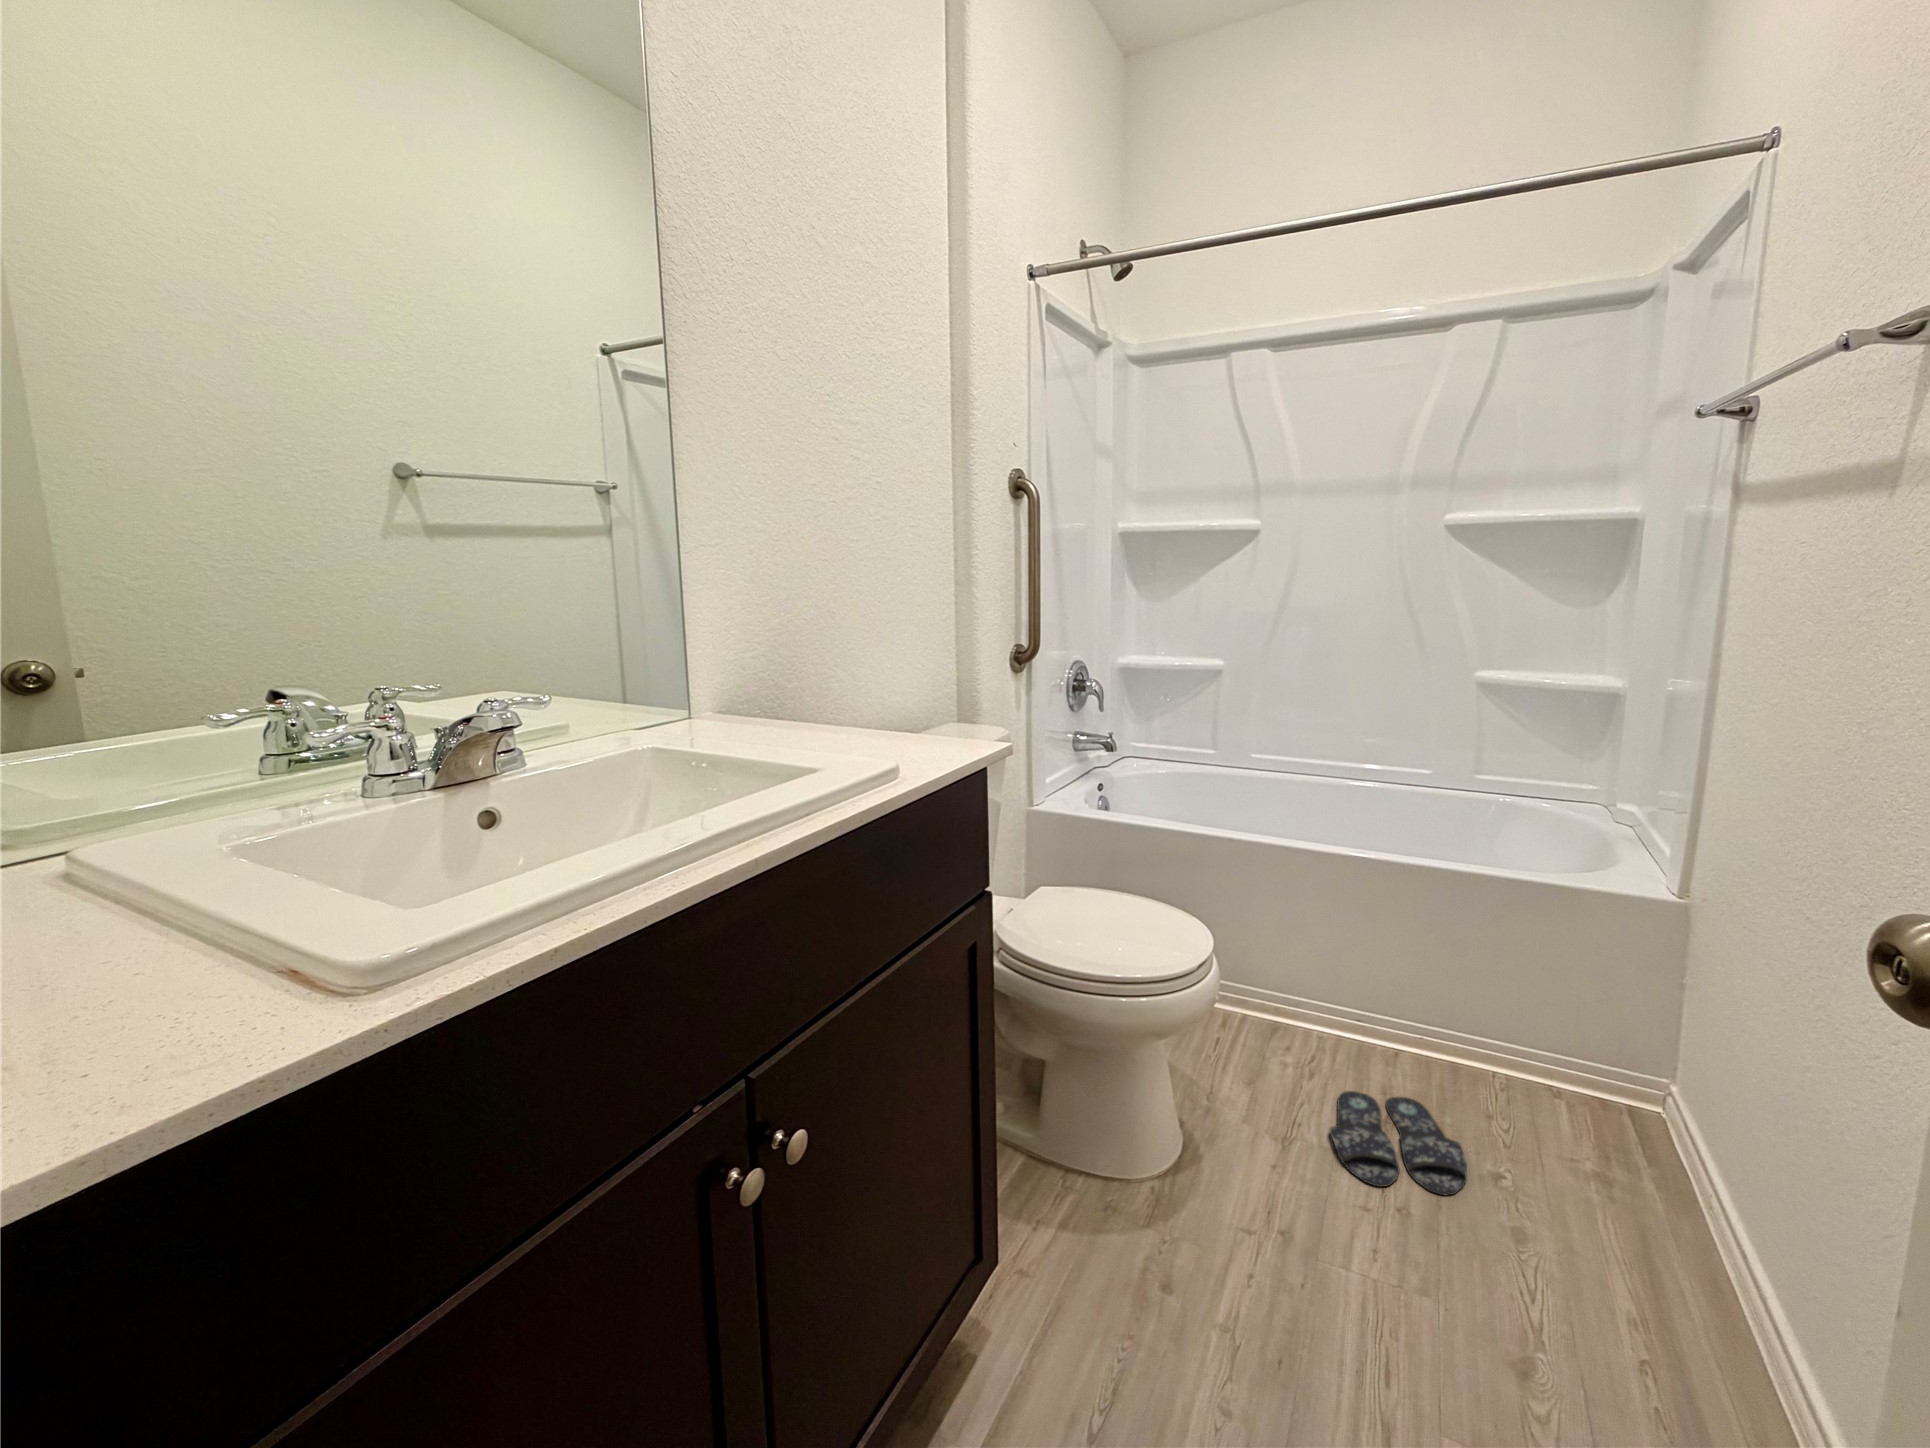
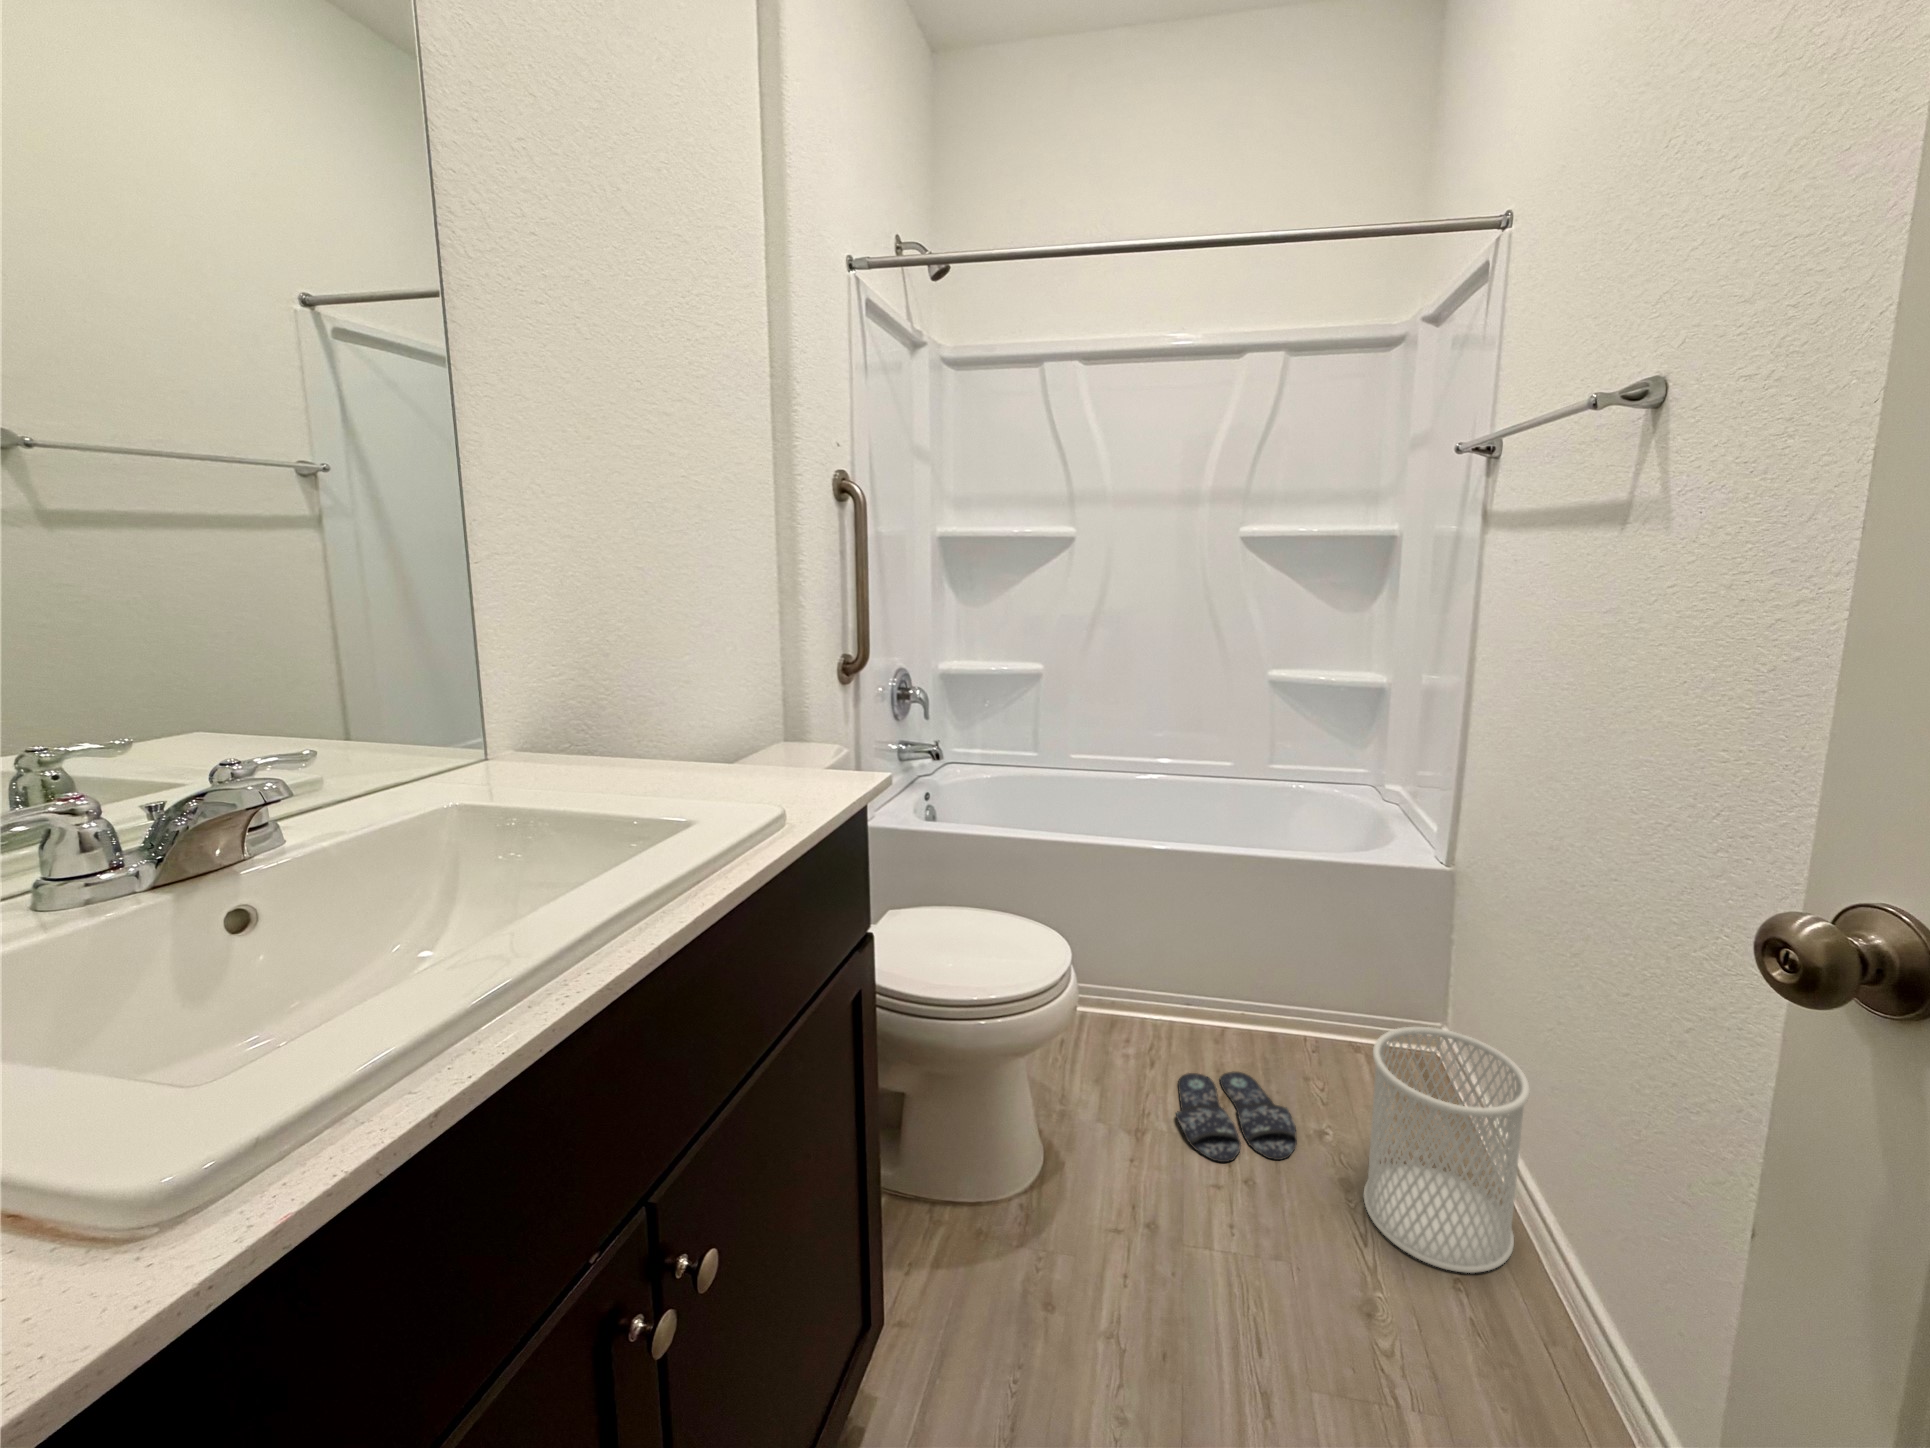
wastebasket: none [1539,1070,1752,1361] -> present [1363,1027,1530,1273]

